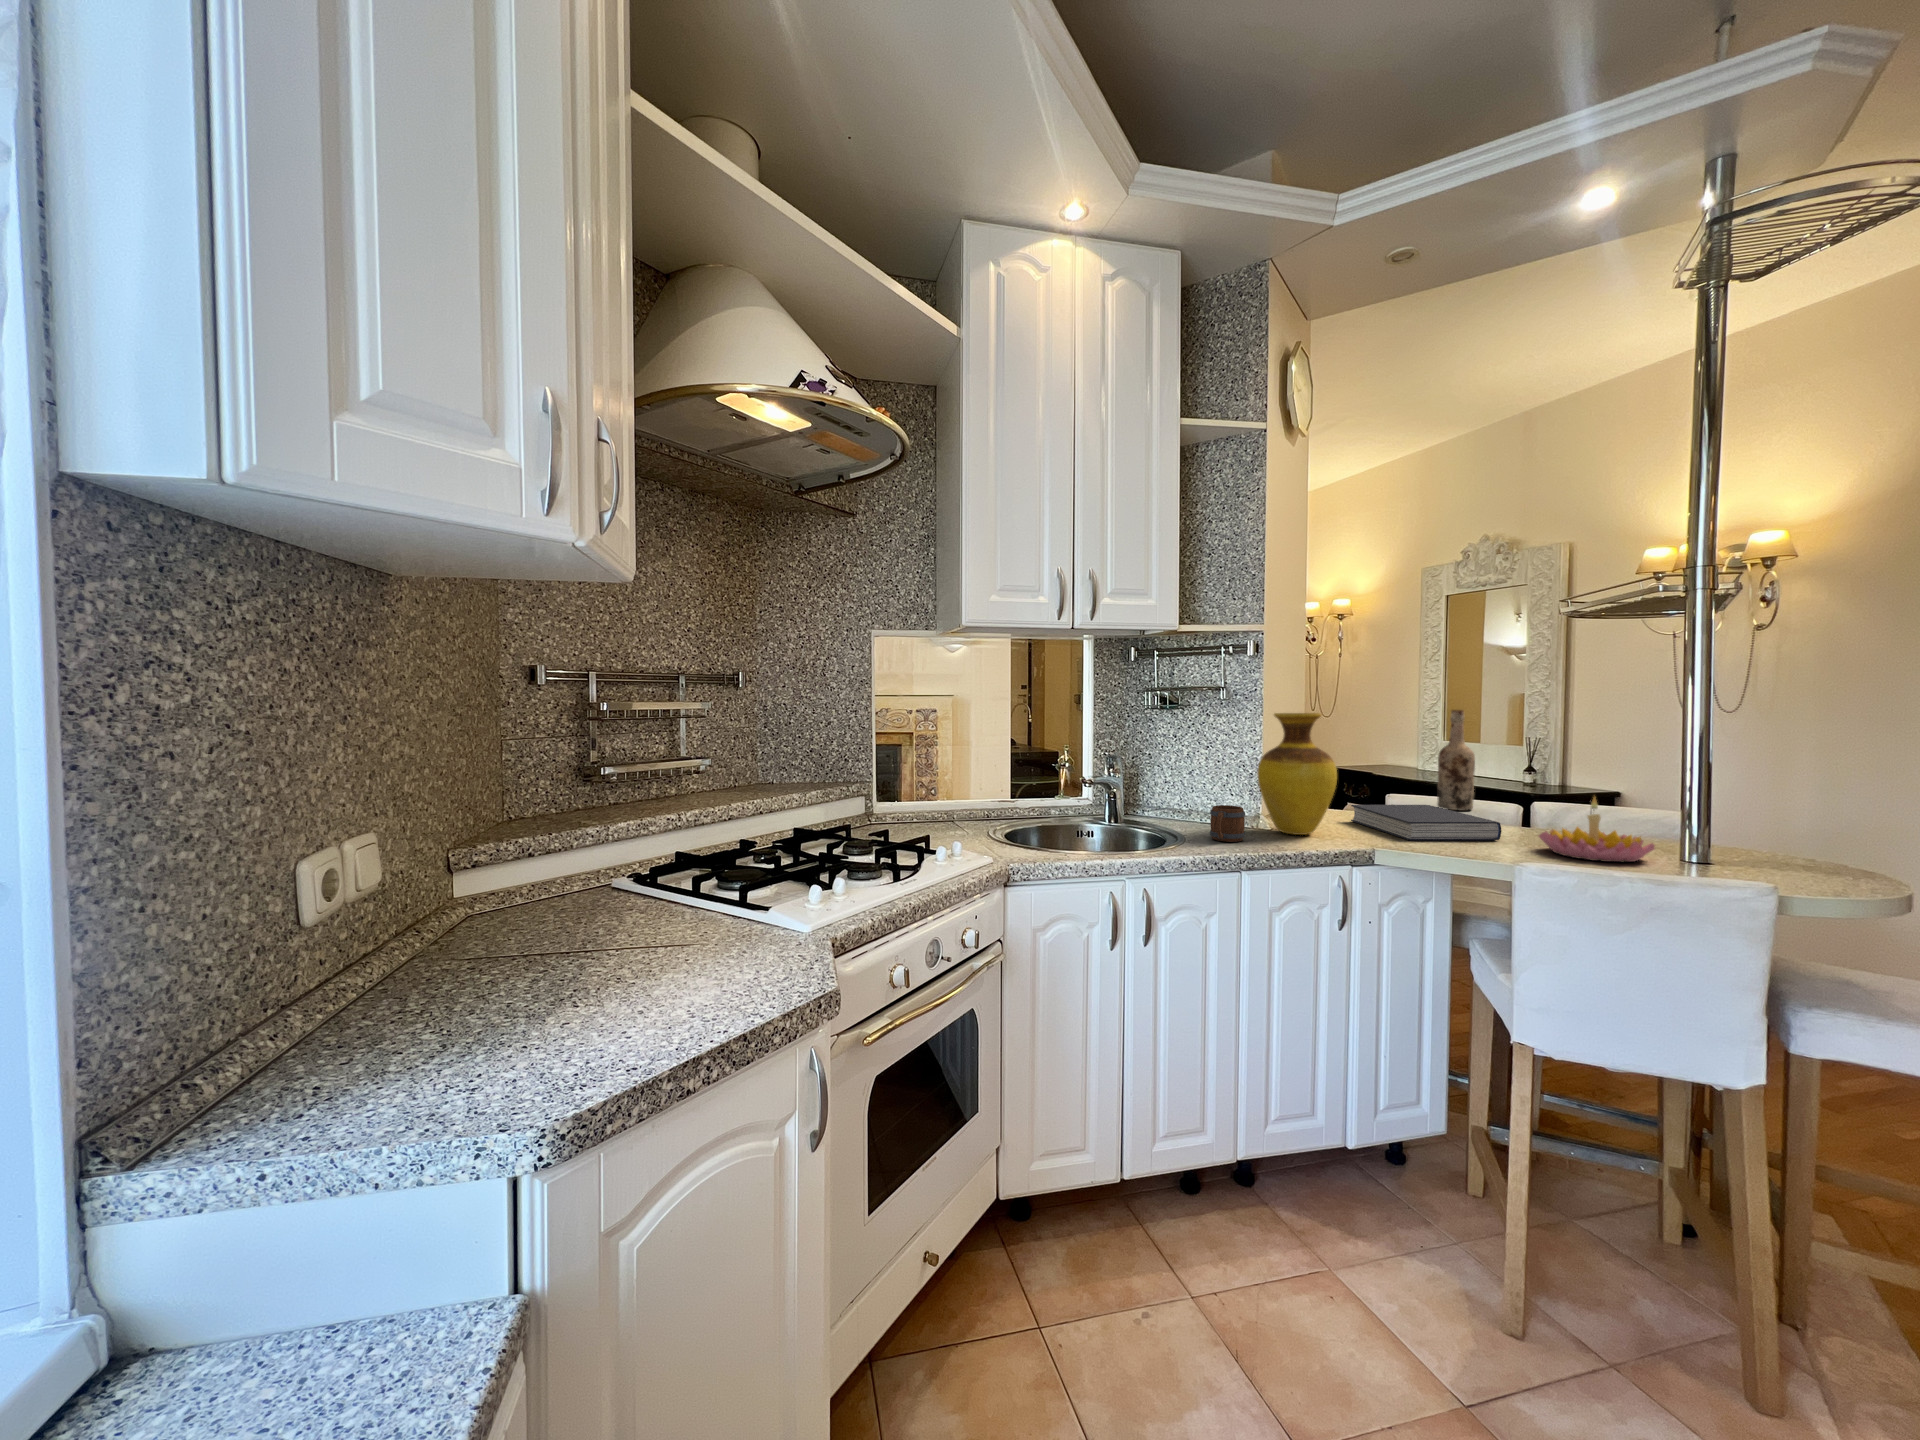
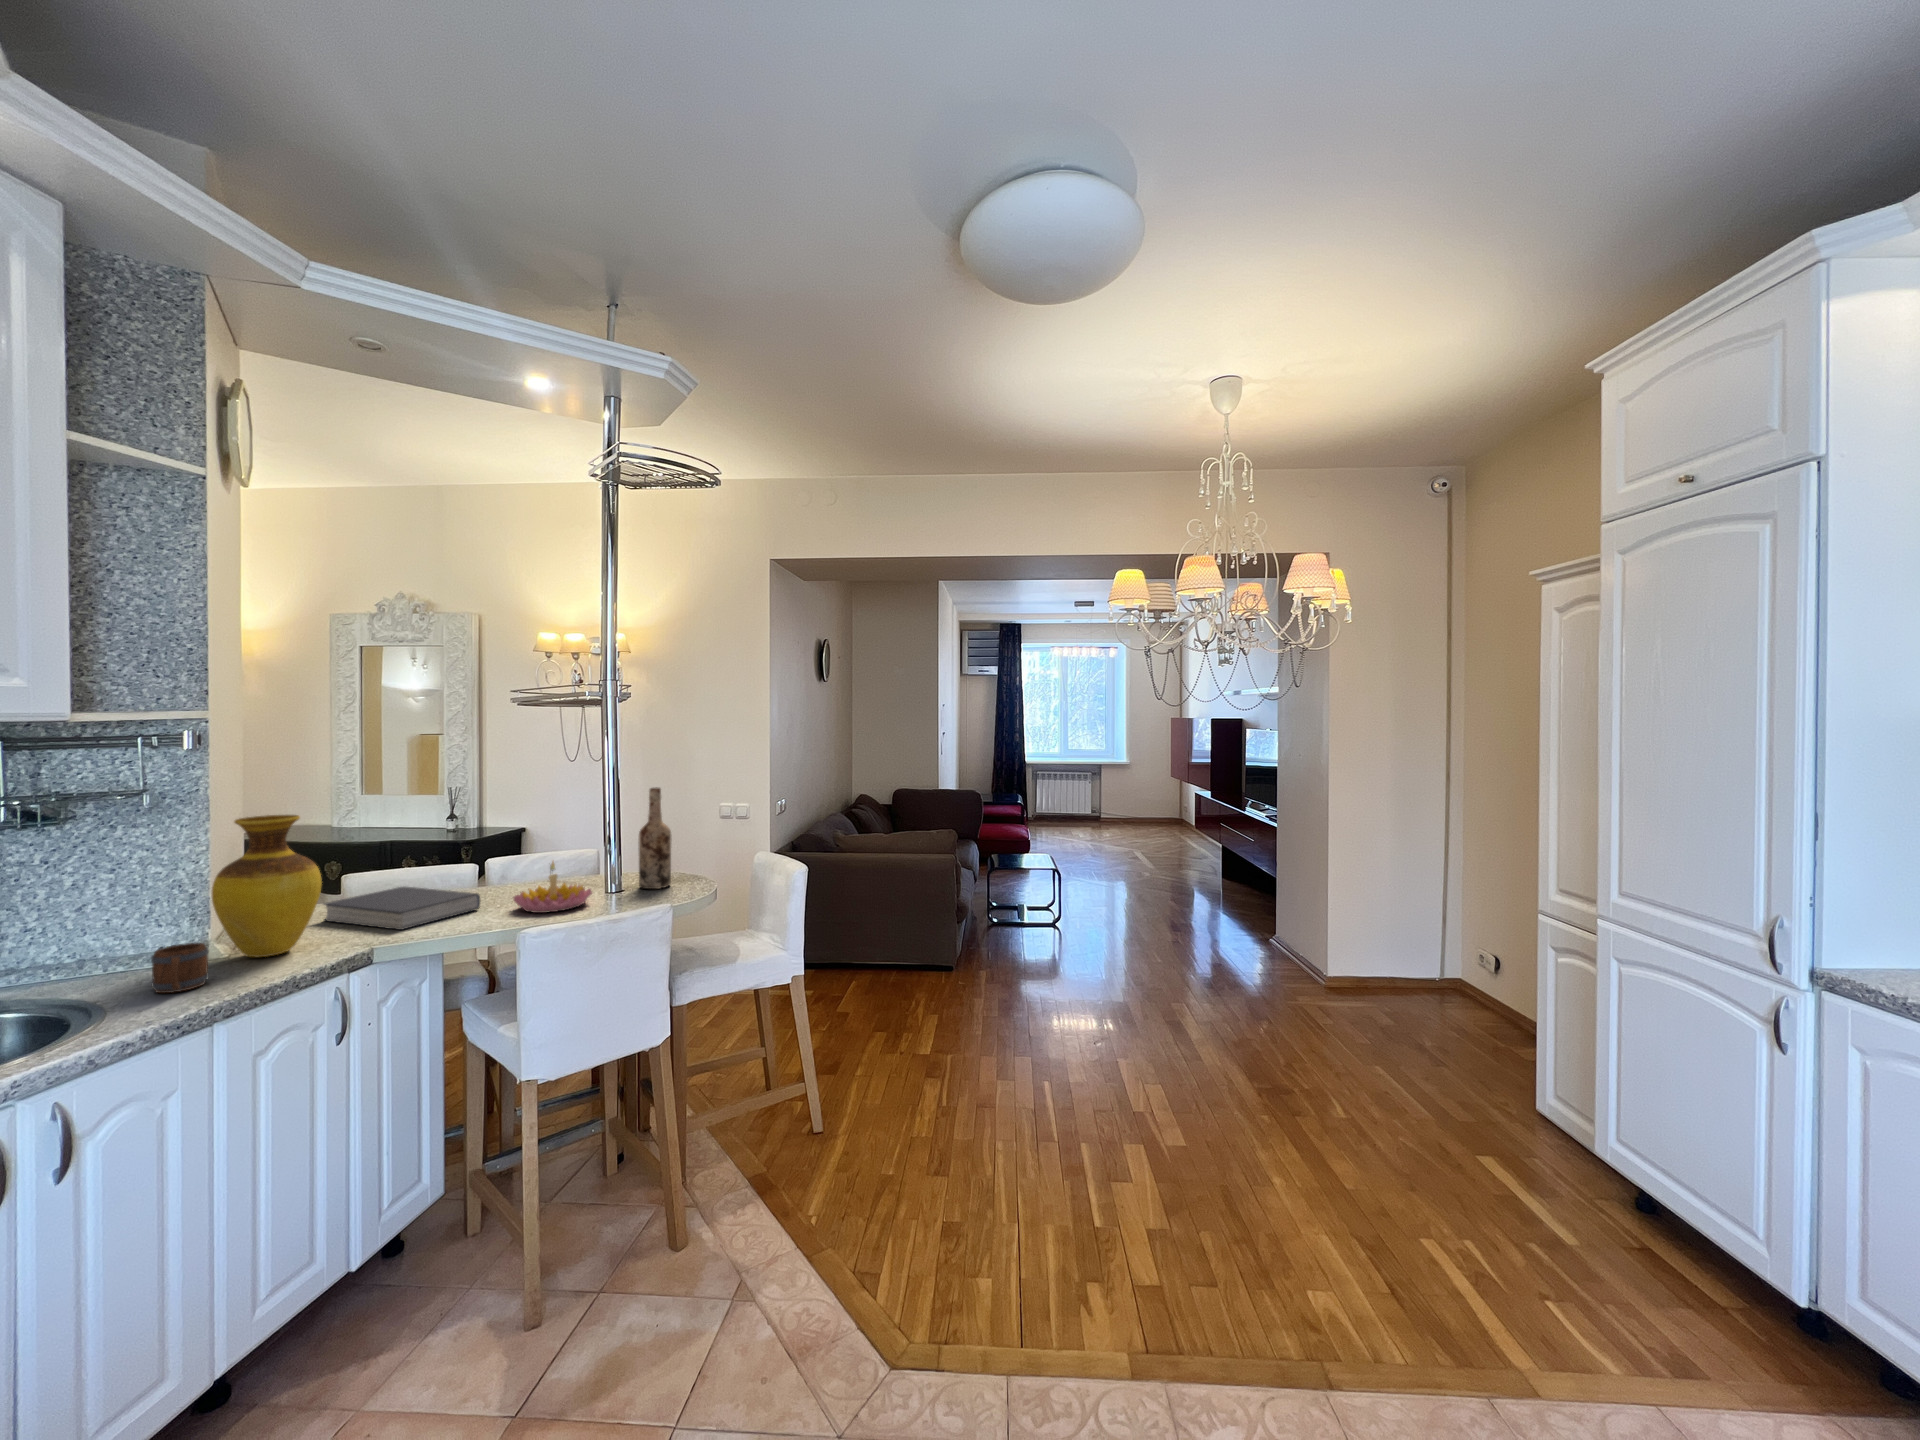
wine bottle: present [1437,710,1475,811] -> present [639,787,671,889]

